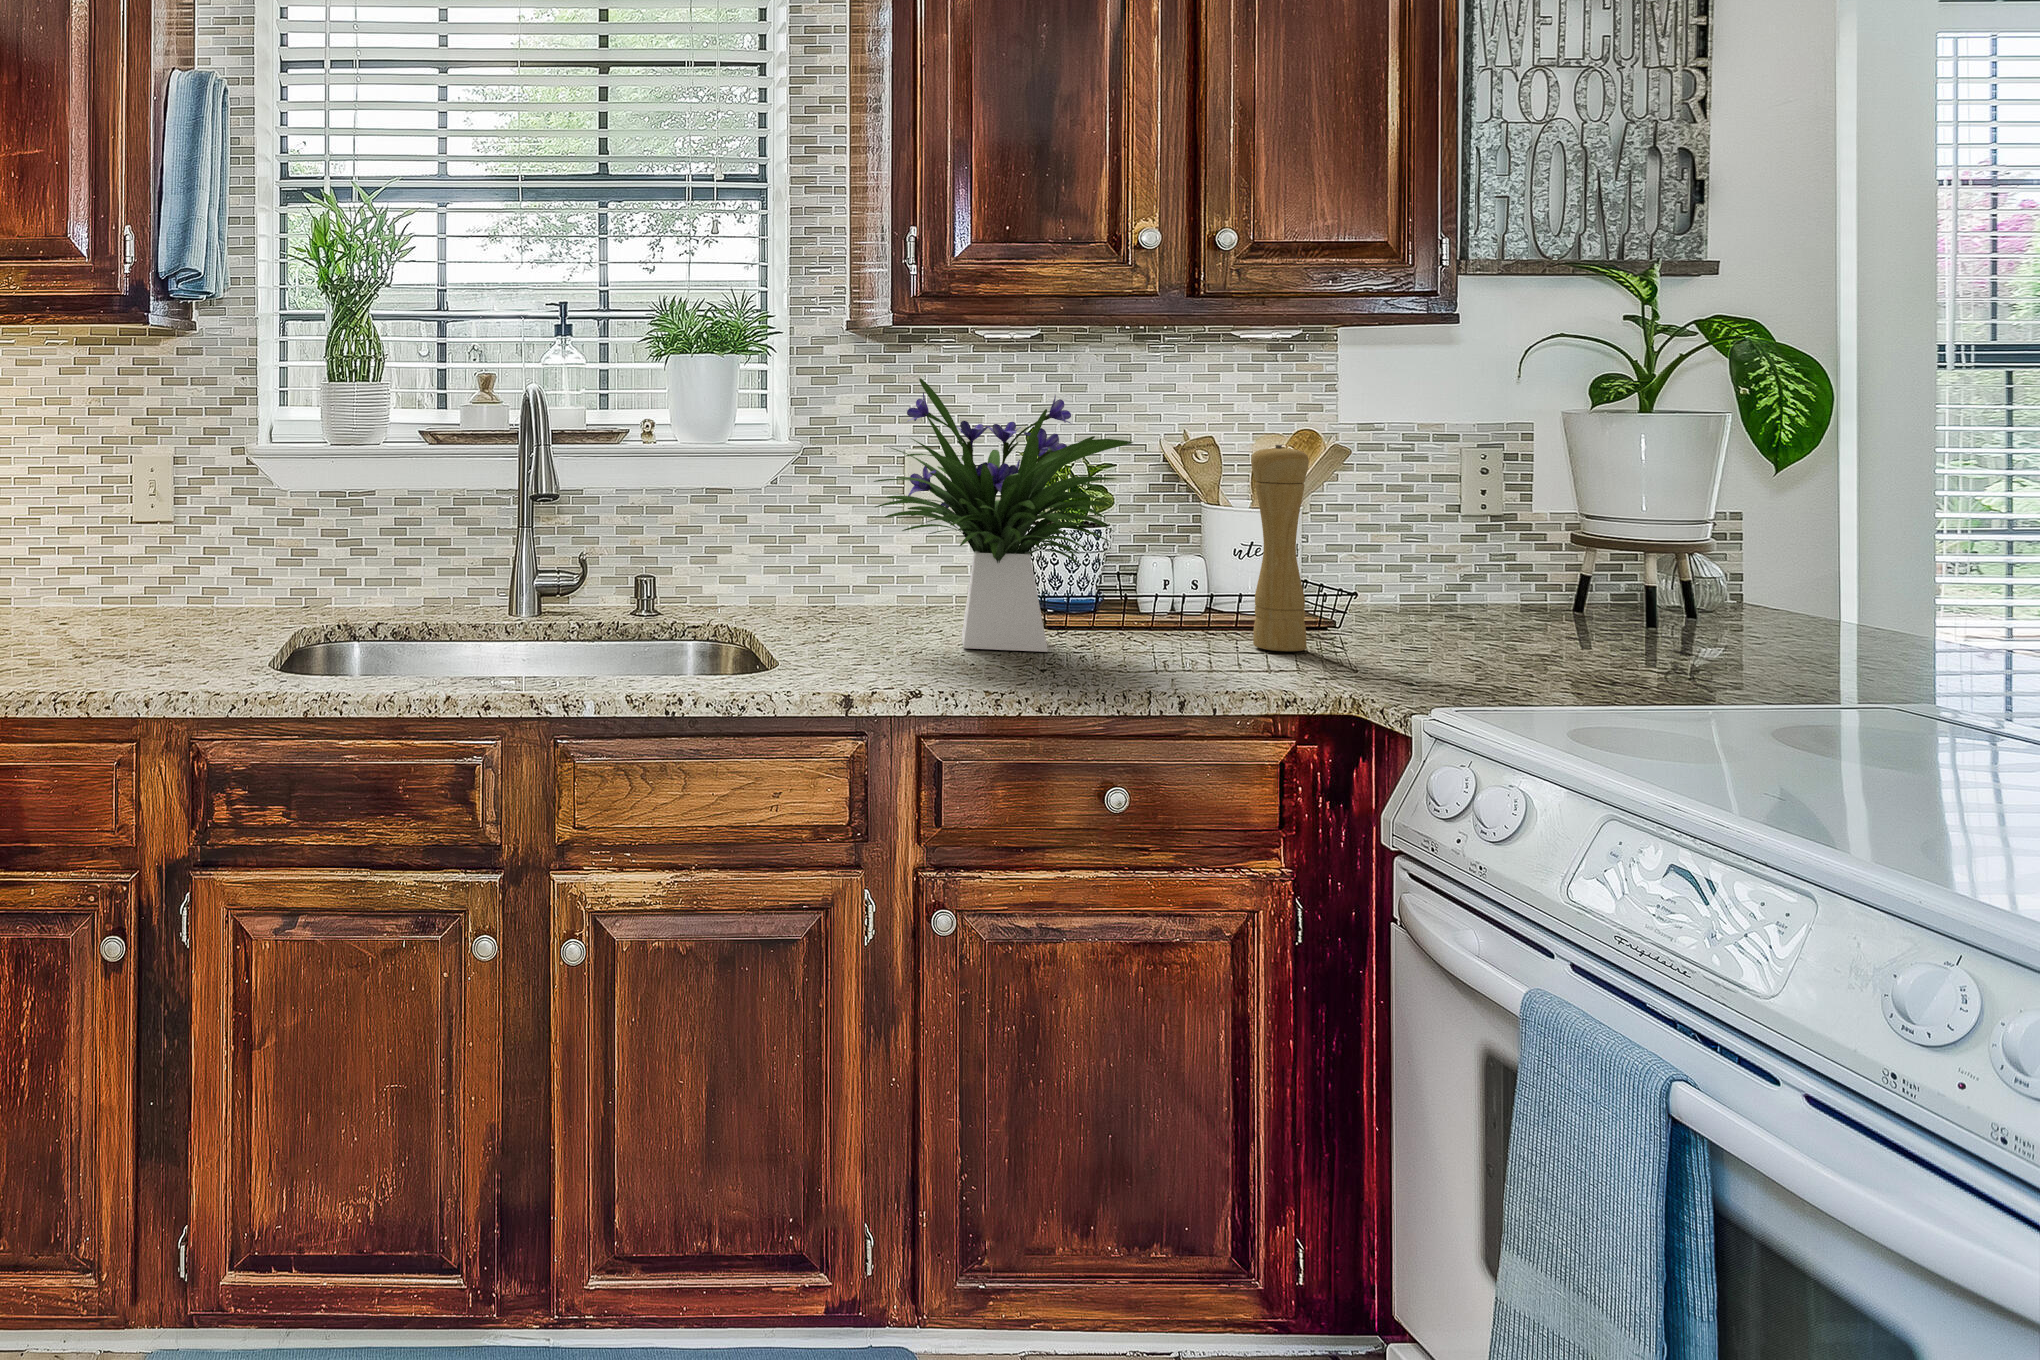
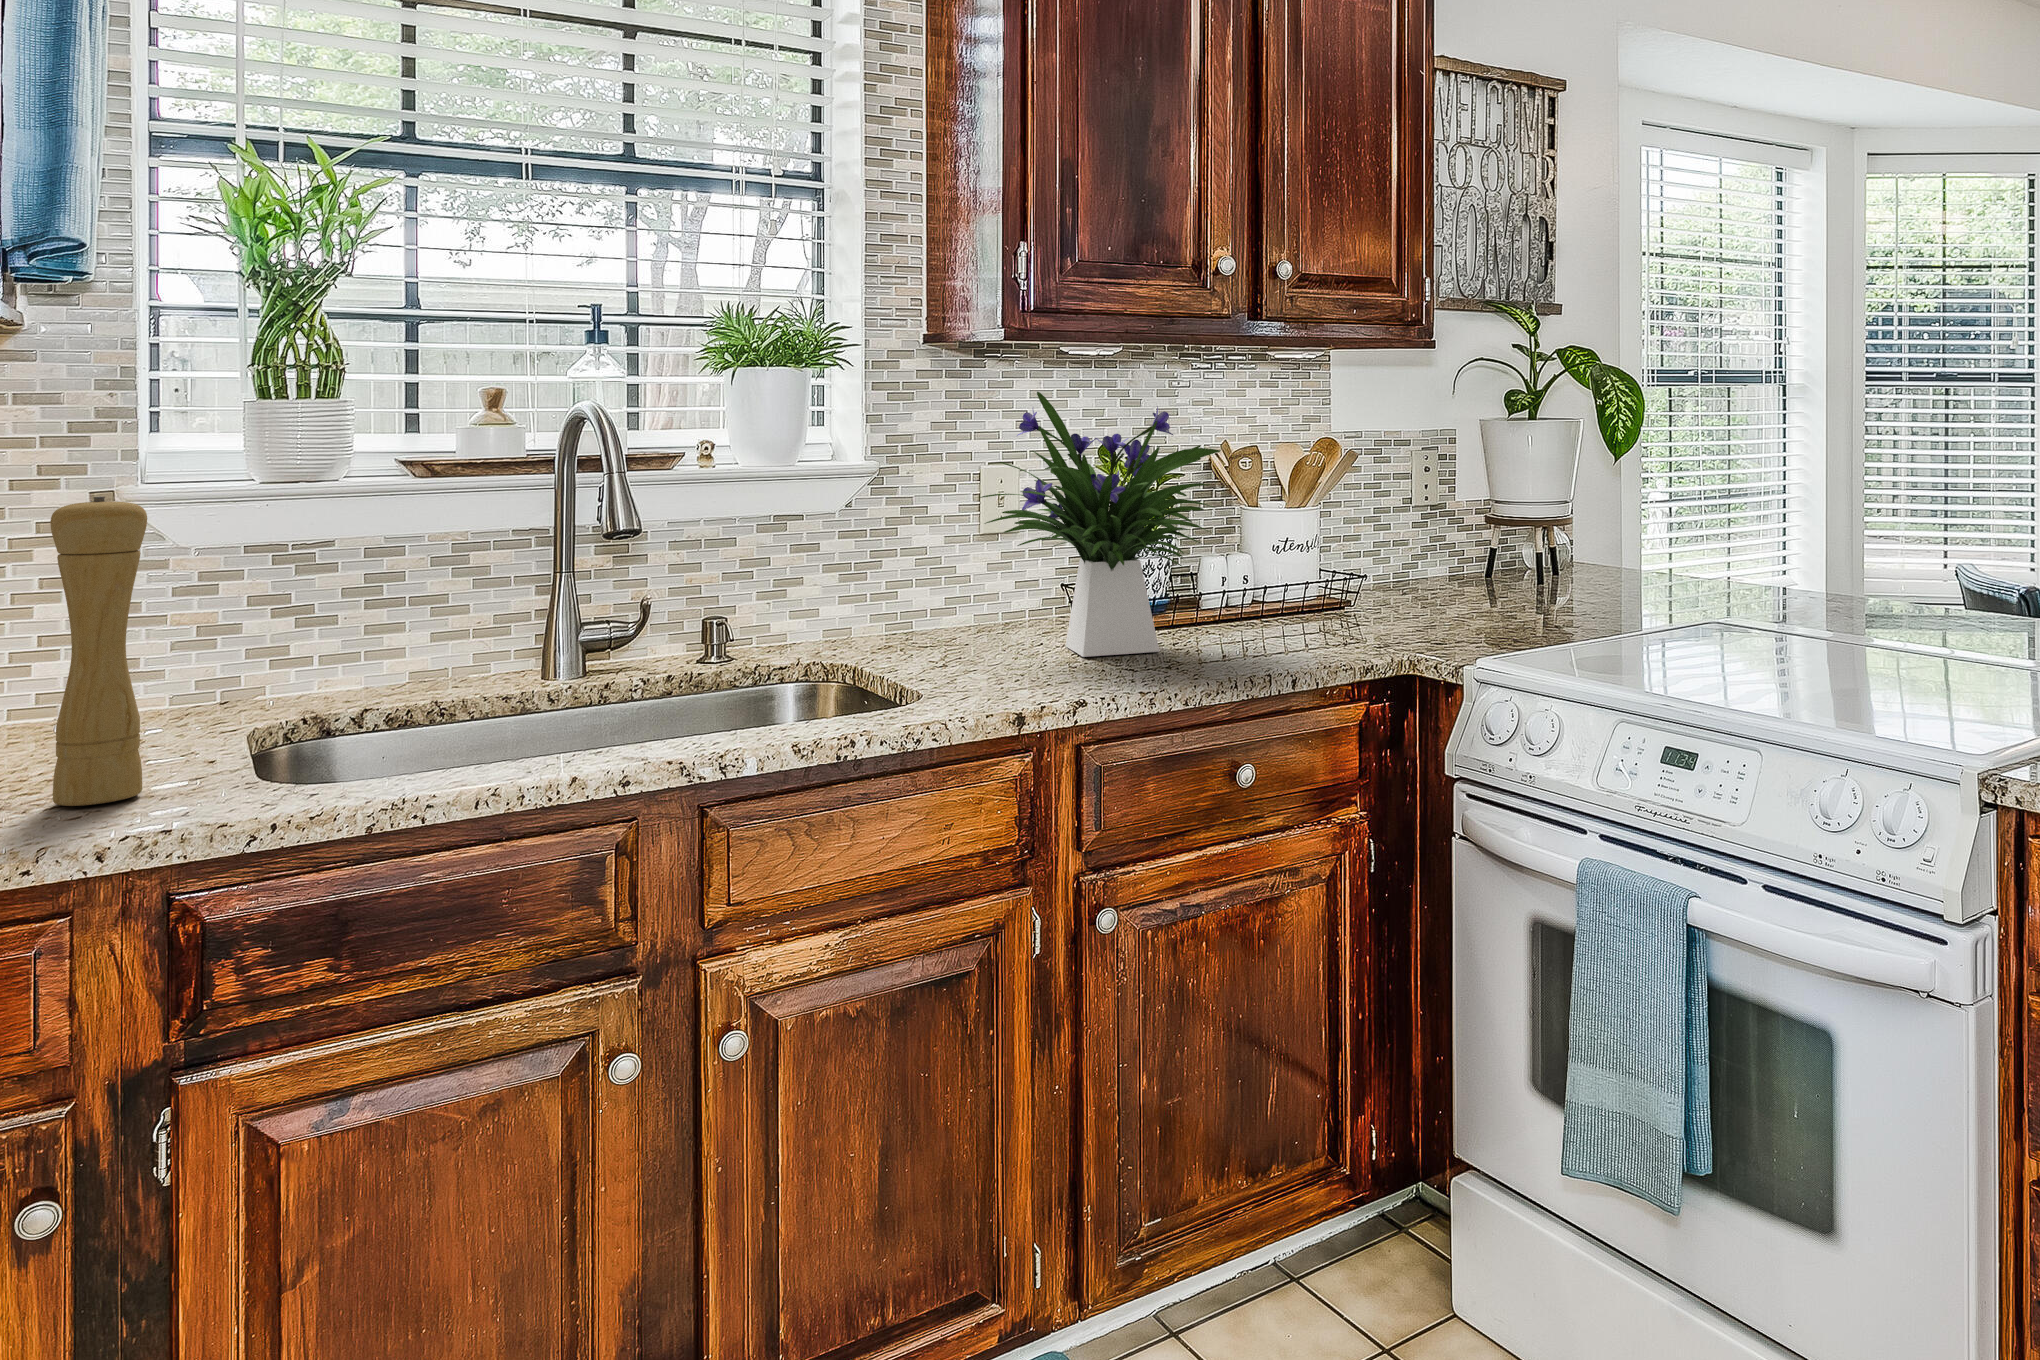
pepper mill: present [1251,445,1309,651] -> present [50,497,147,806]

